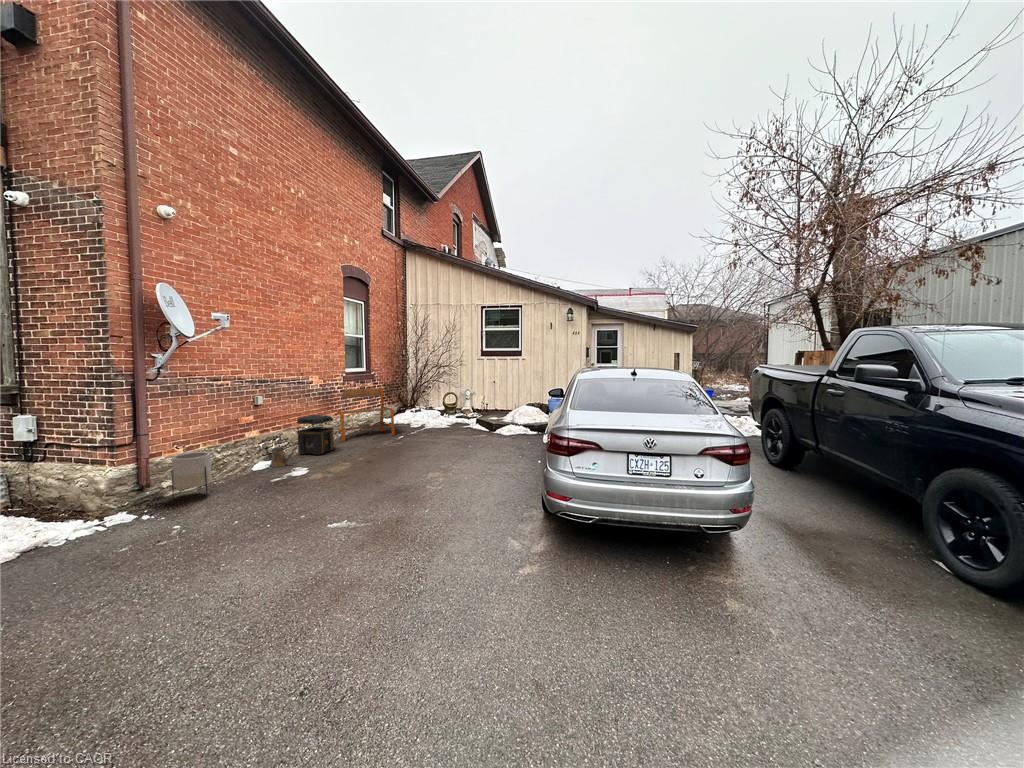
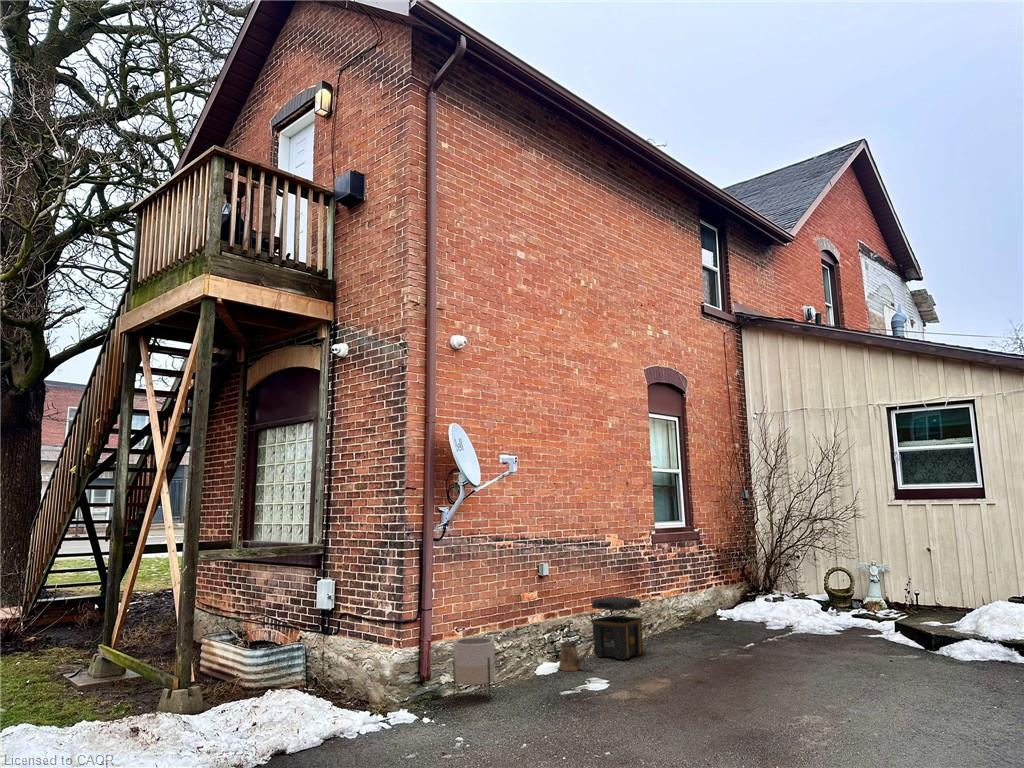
bench: present [337,387,395,441] -> none [643,556,738,642]

